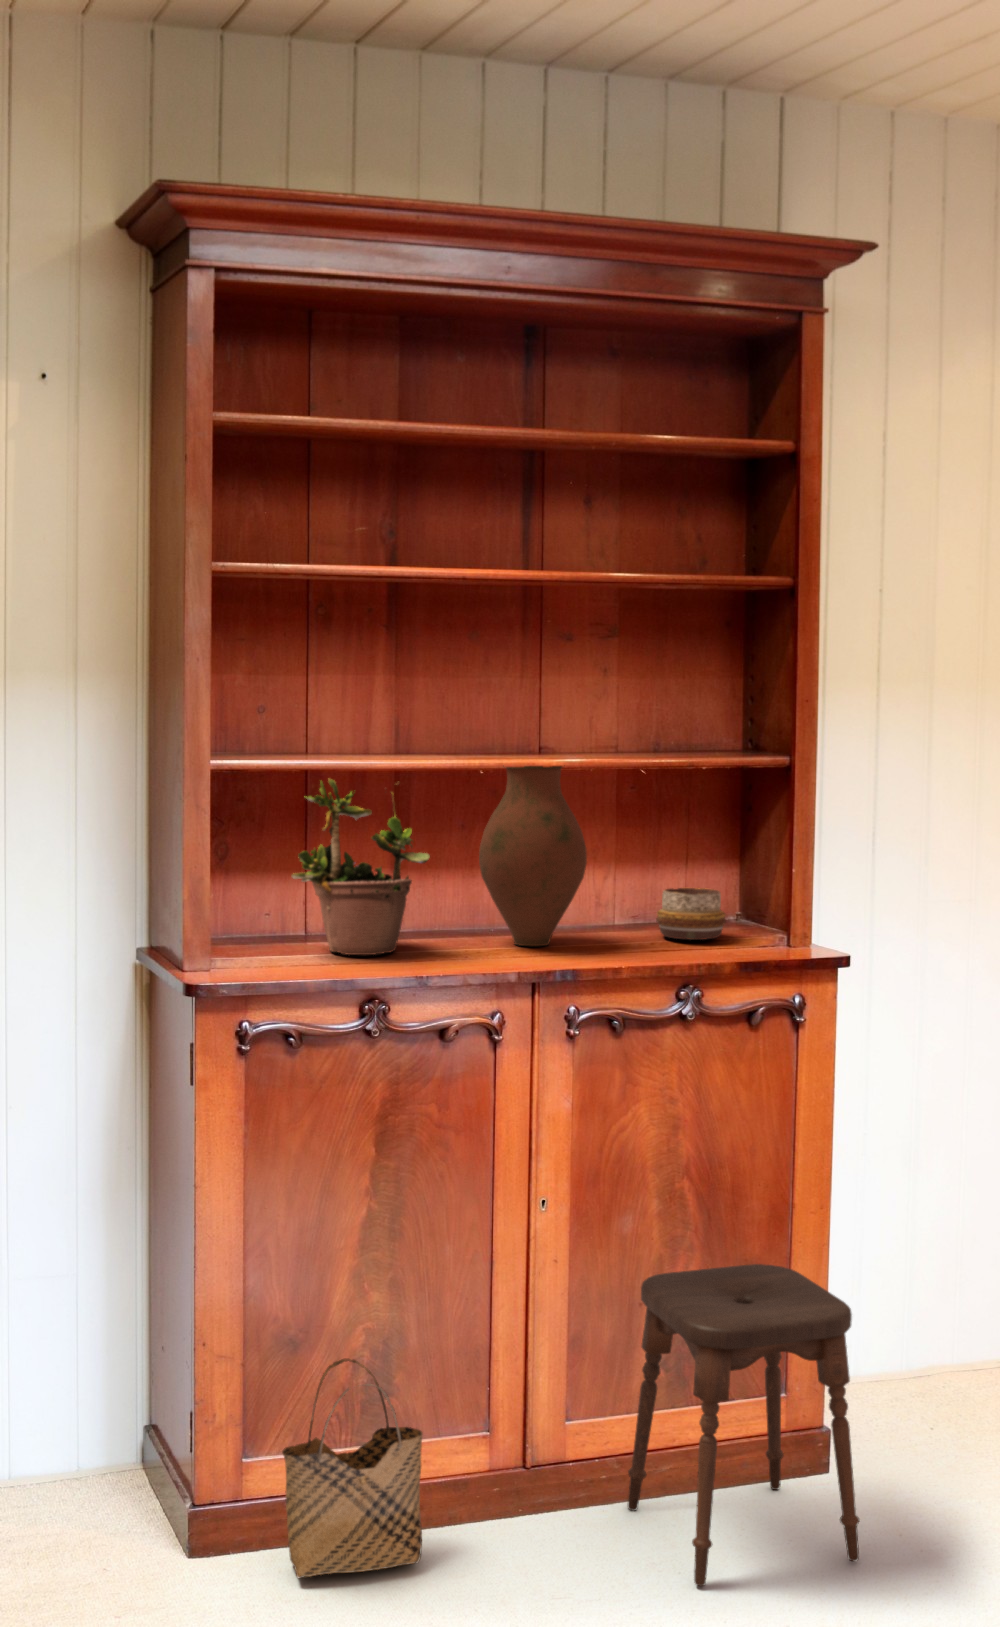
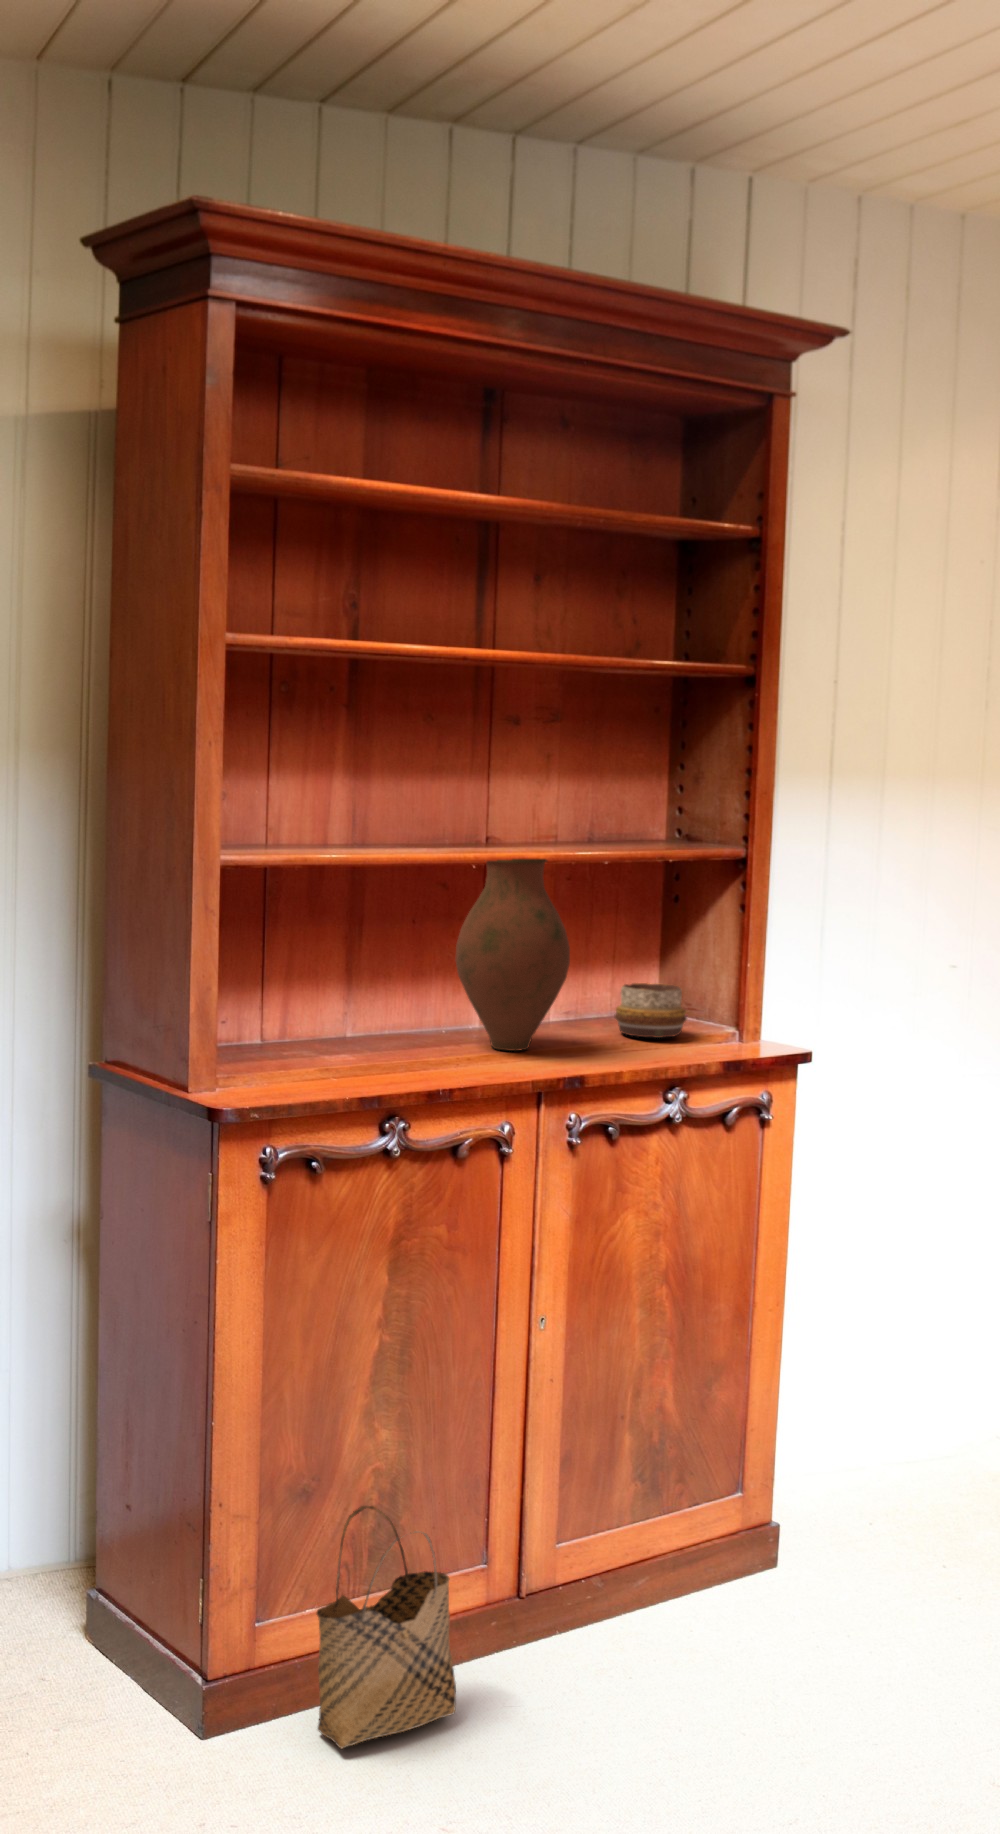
potted plant: present [292,779,430,955] -> none [286,859,430,1068]
stool: present [628,1264,860,1586] -> none [617,1365,864,1697]

